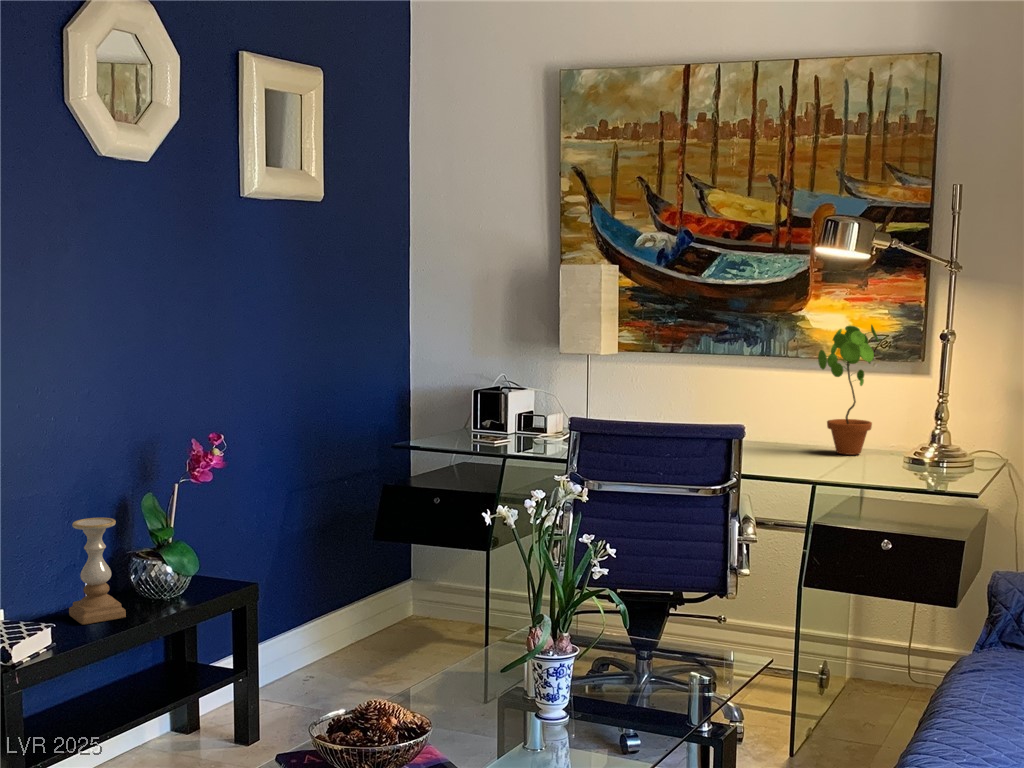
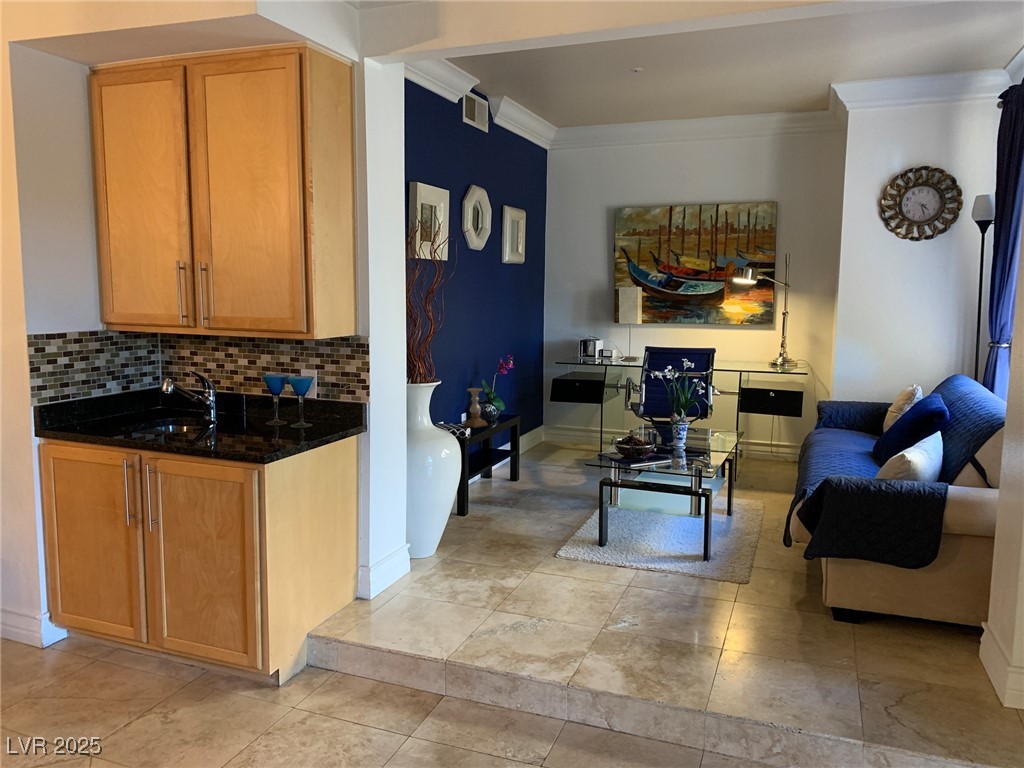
potted plant: present [818,325,879,455] -> none [731,310,756,363]

